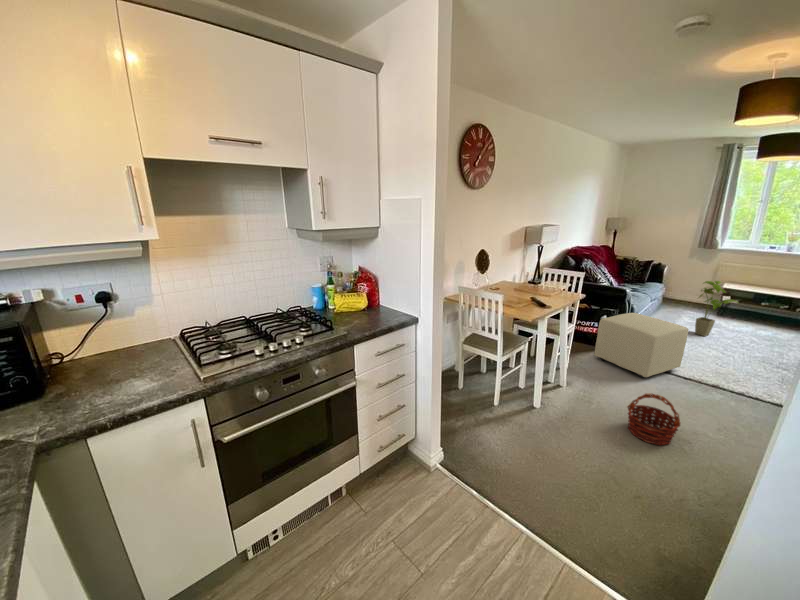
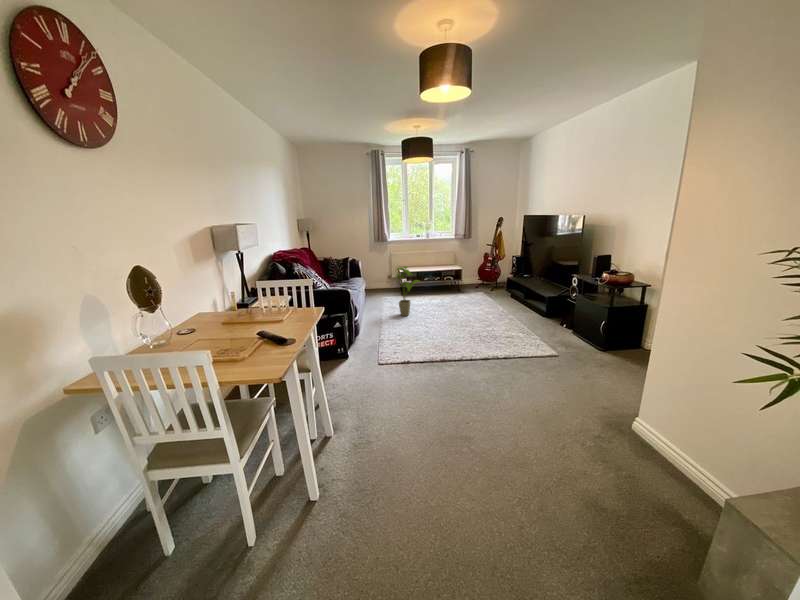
ottoman: present [594,313,688,377] -> none [340,312,415,379]
basket: present [628,393,680,445] -> none [418,404,470,466]

